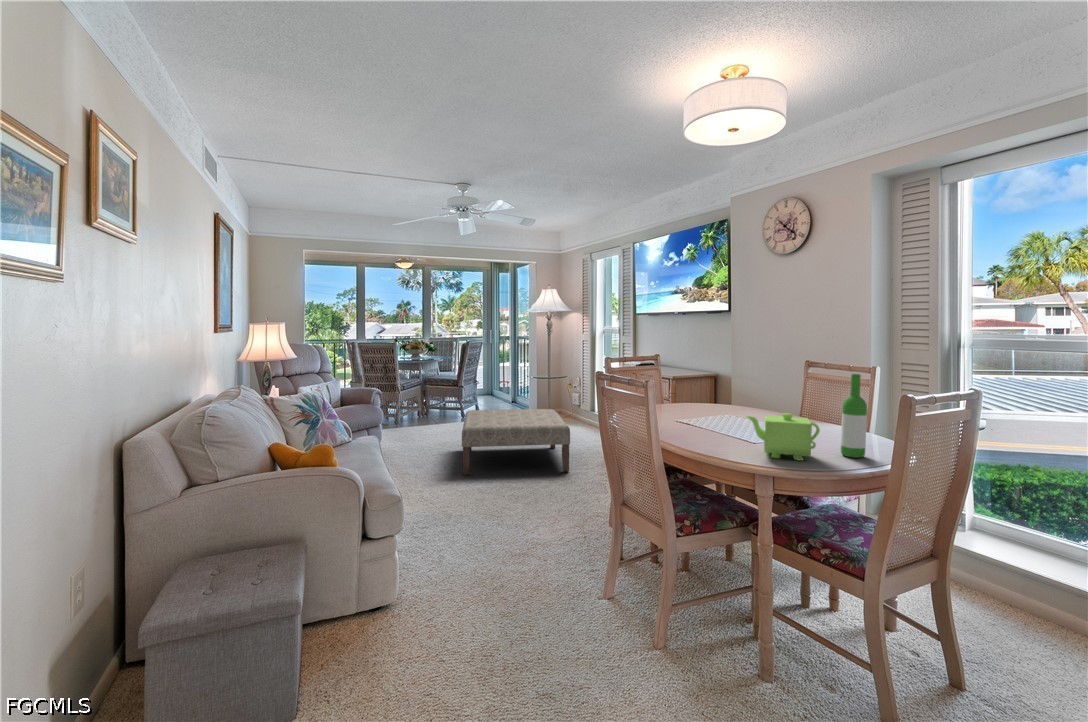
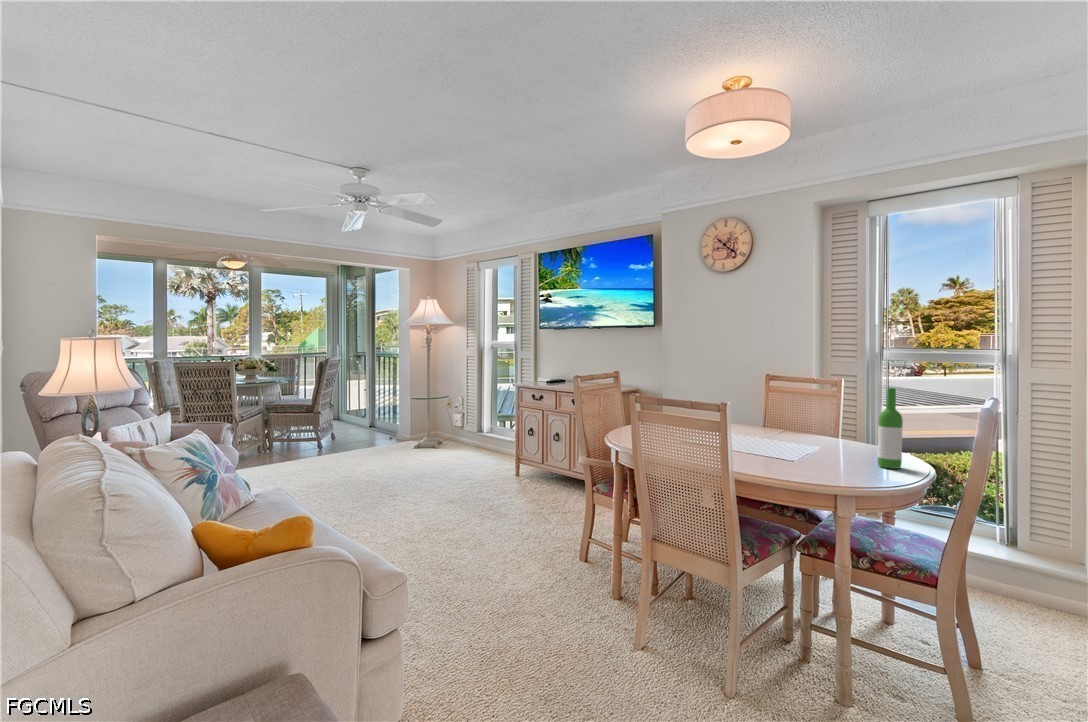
ottoman: present [462,409,570,475] -> none [353,436,497,523]
teapot: present [746,413,820,461] -> none [801,429,872,475]

